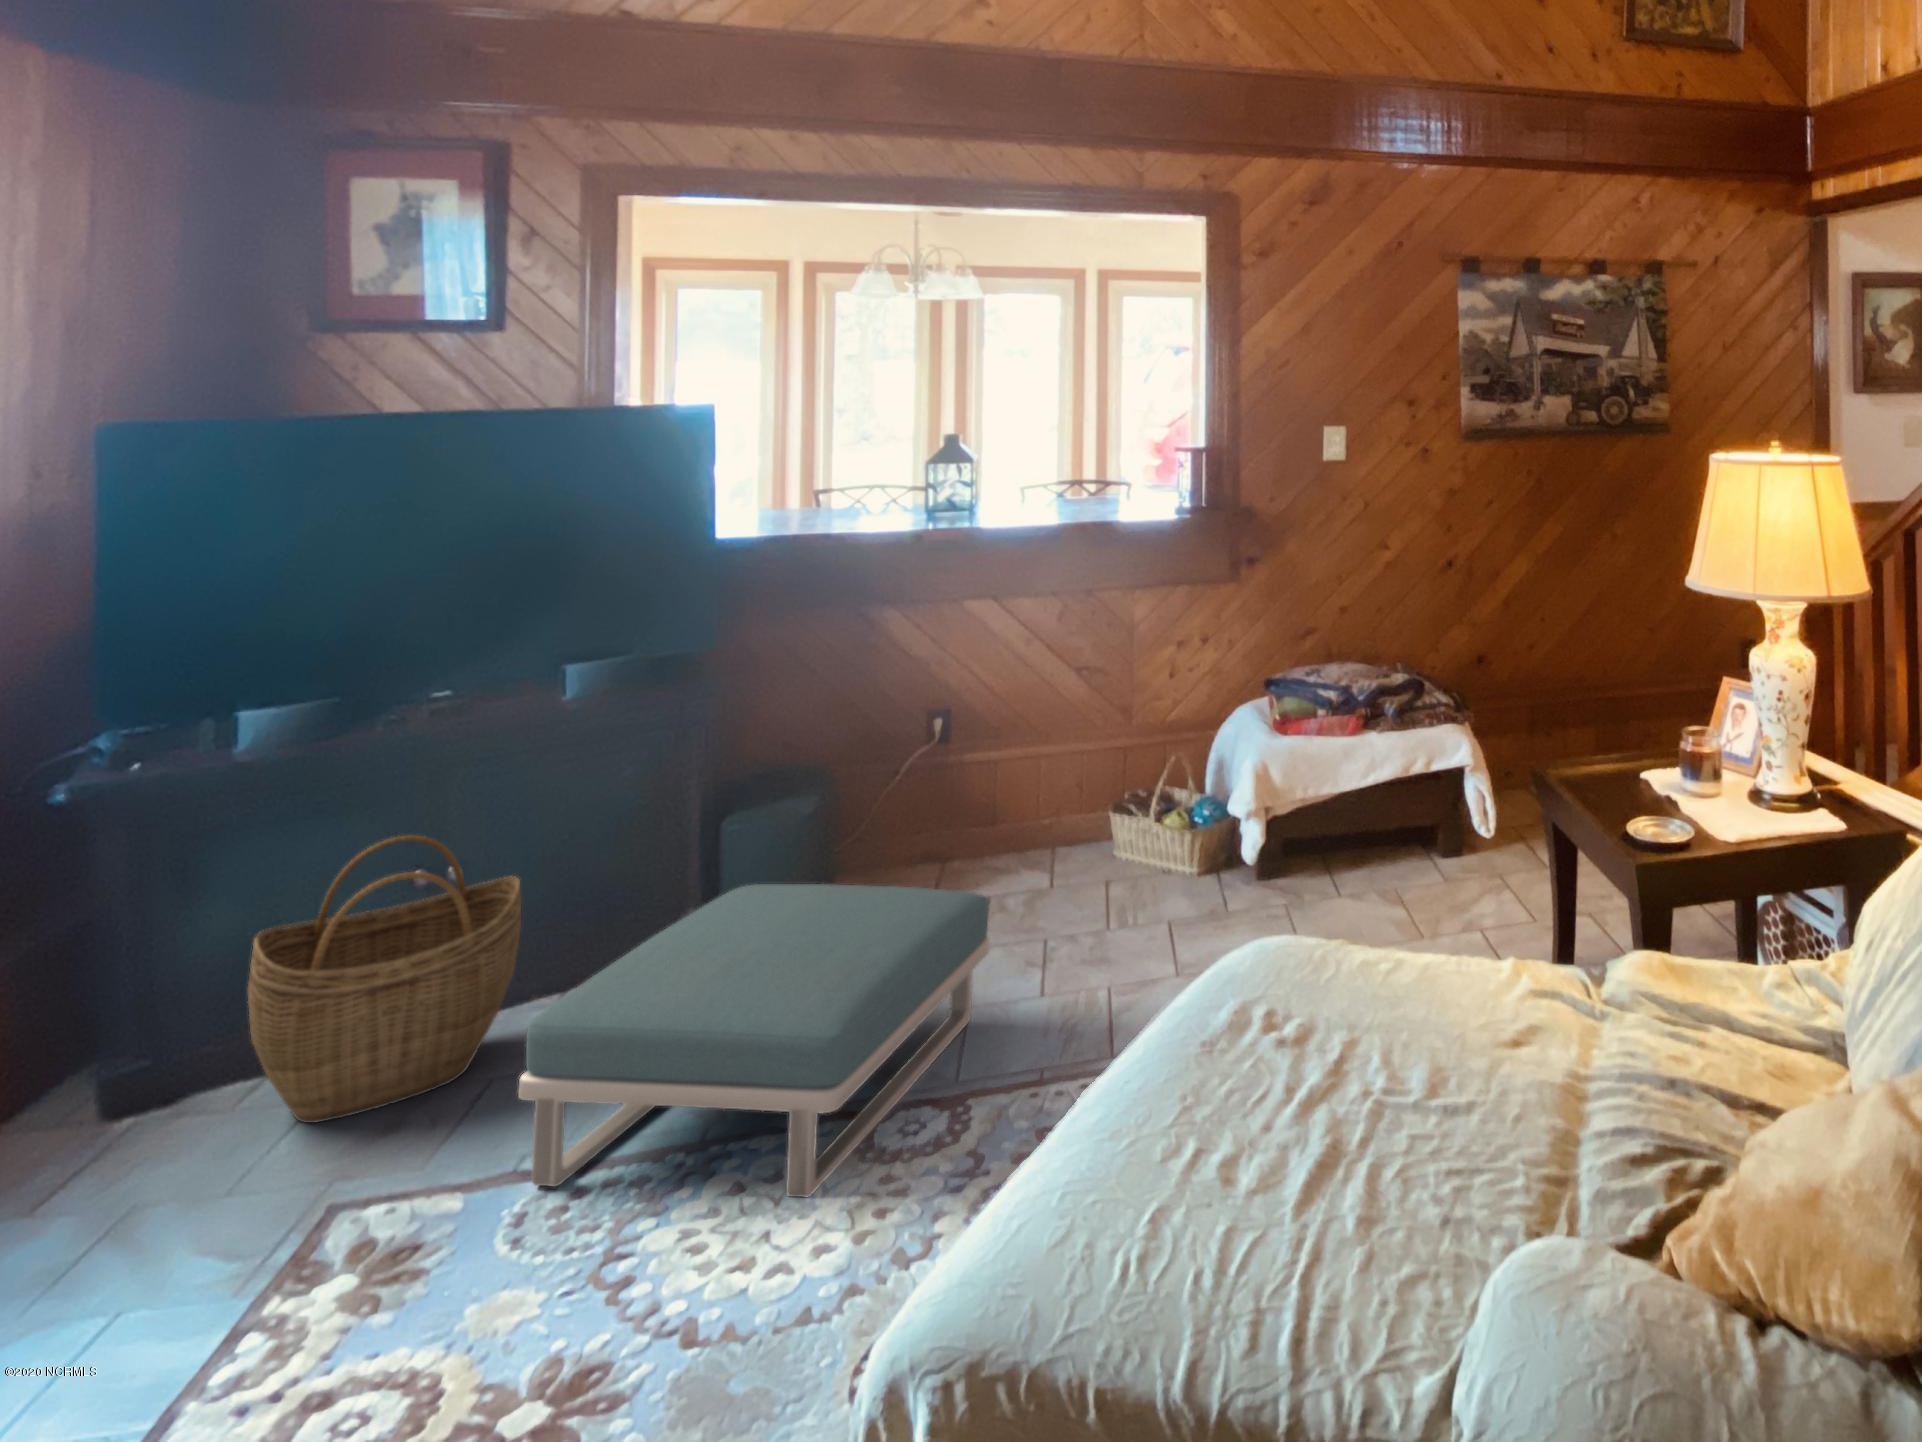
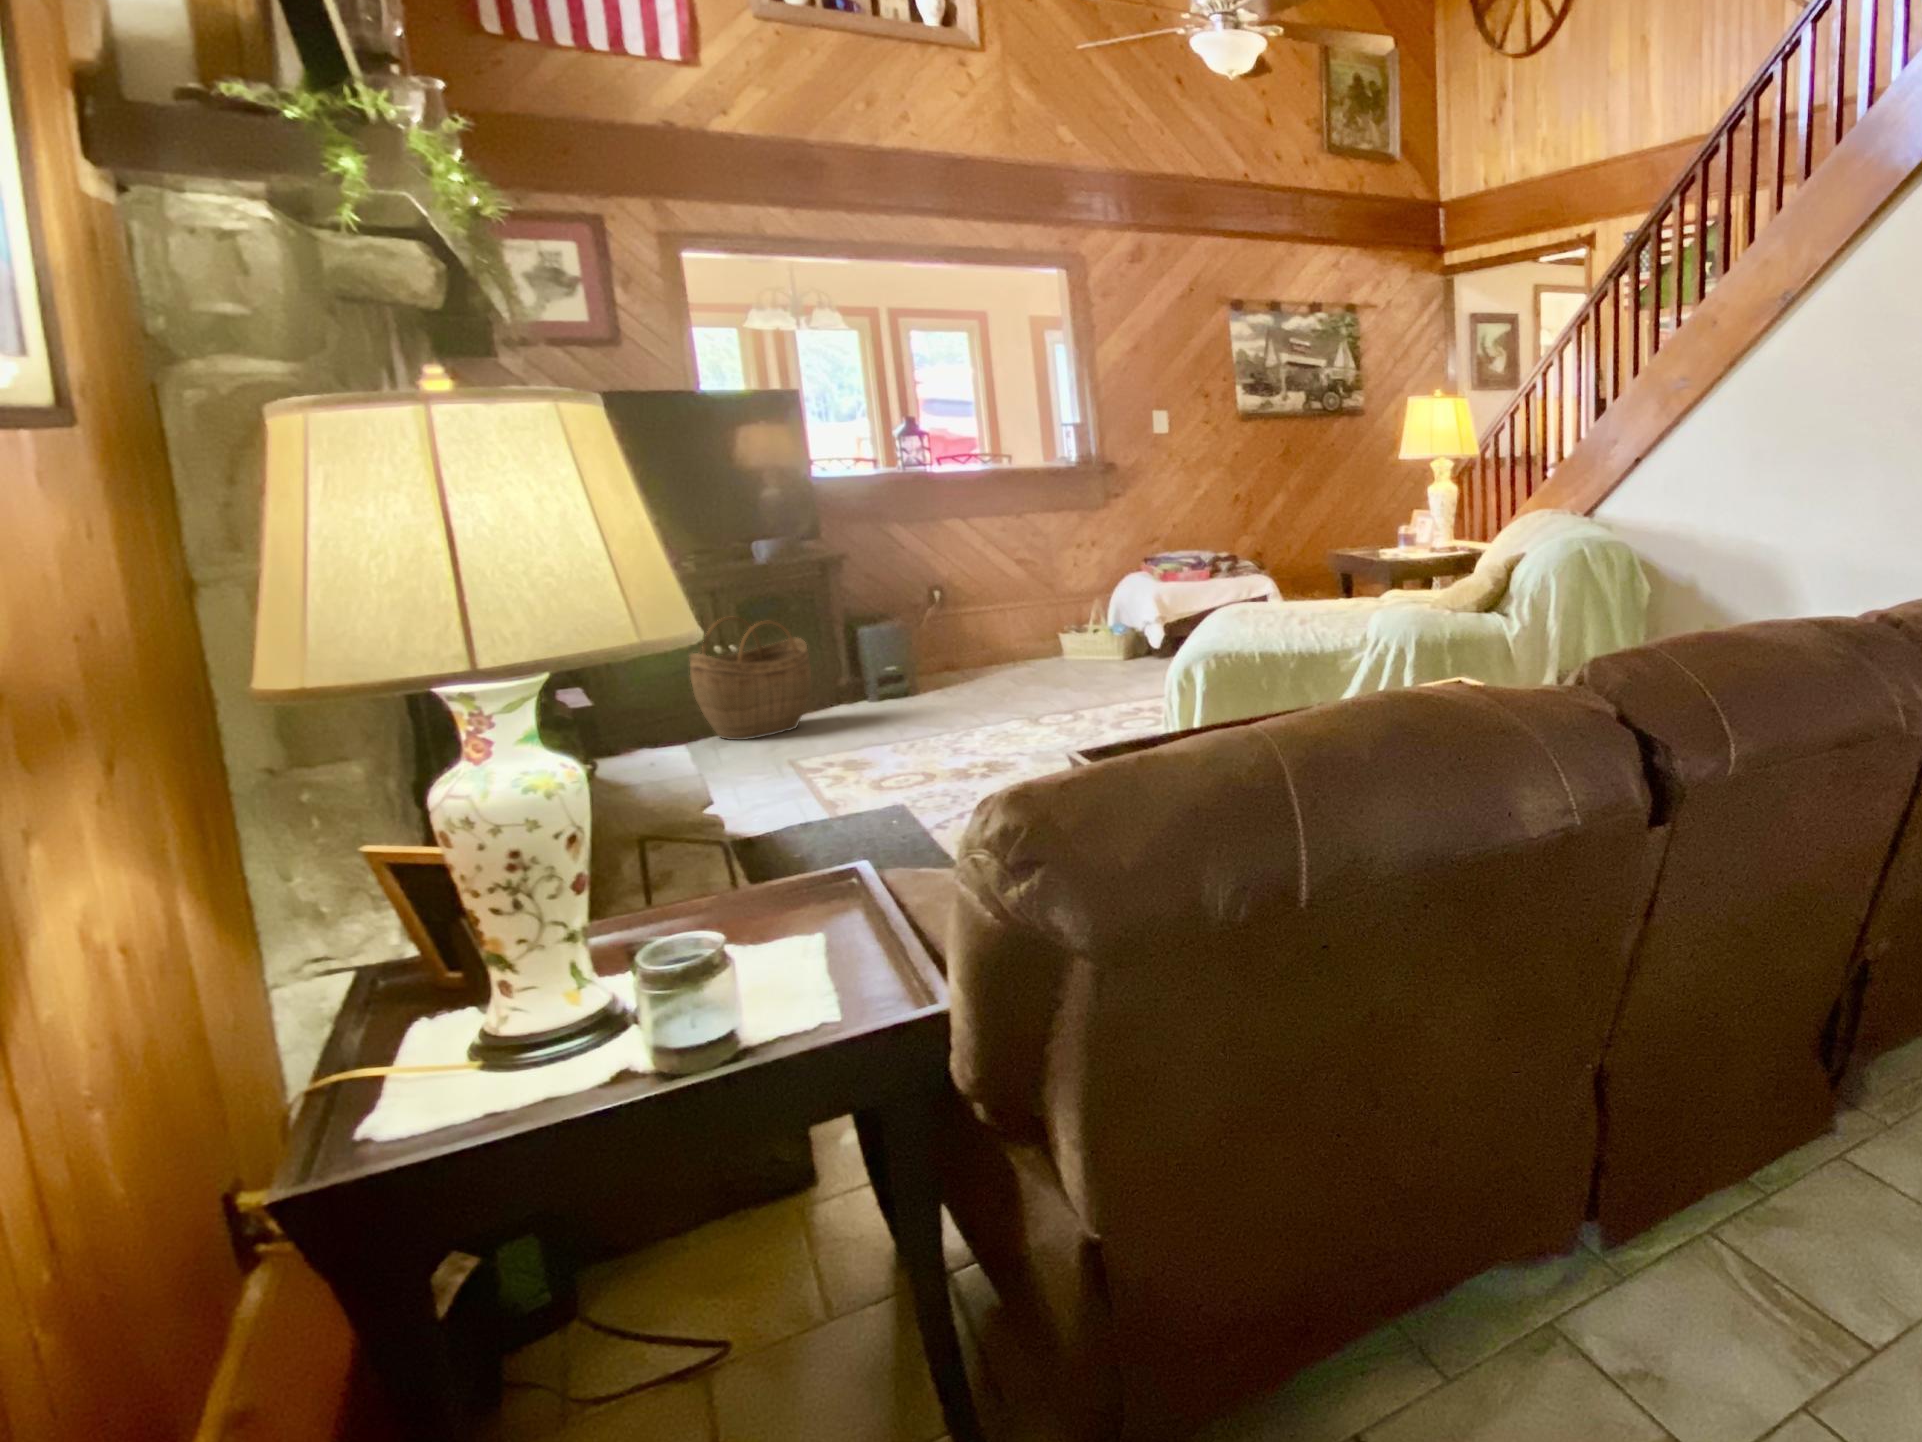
footstool: present [518,884,989,1197] -> none [886,632,1058,734]

